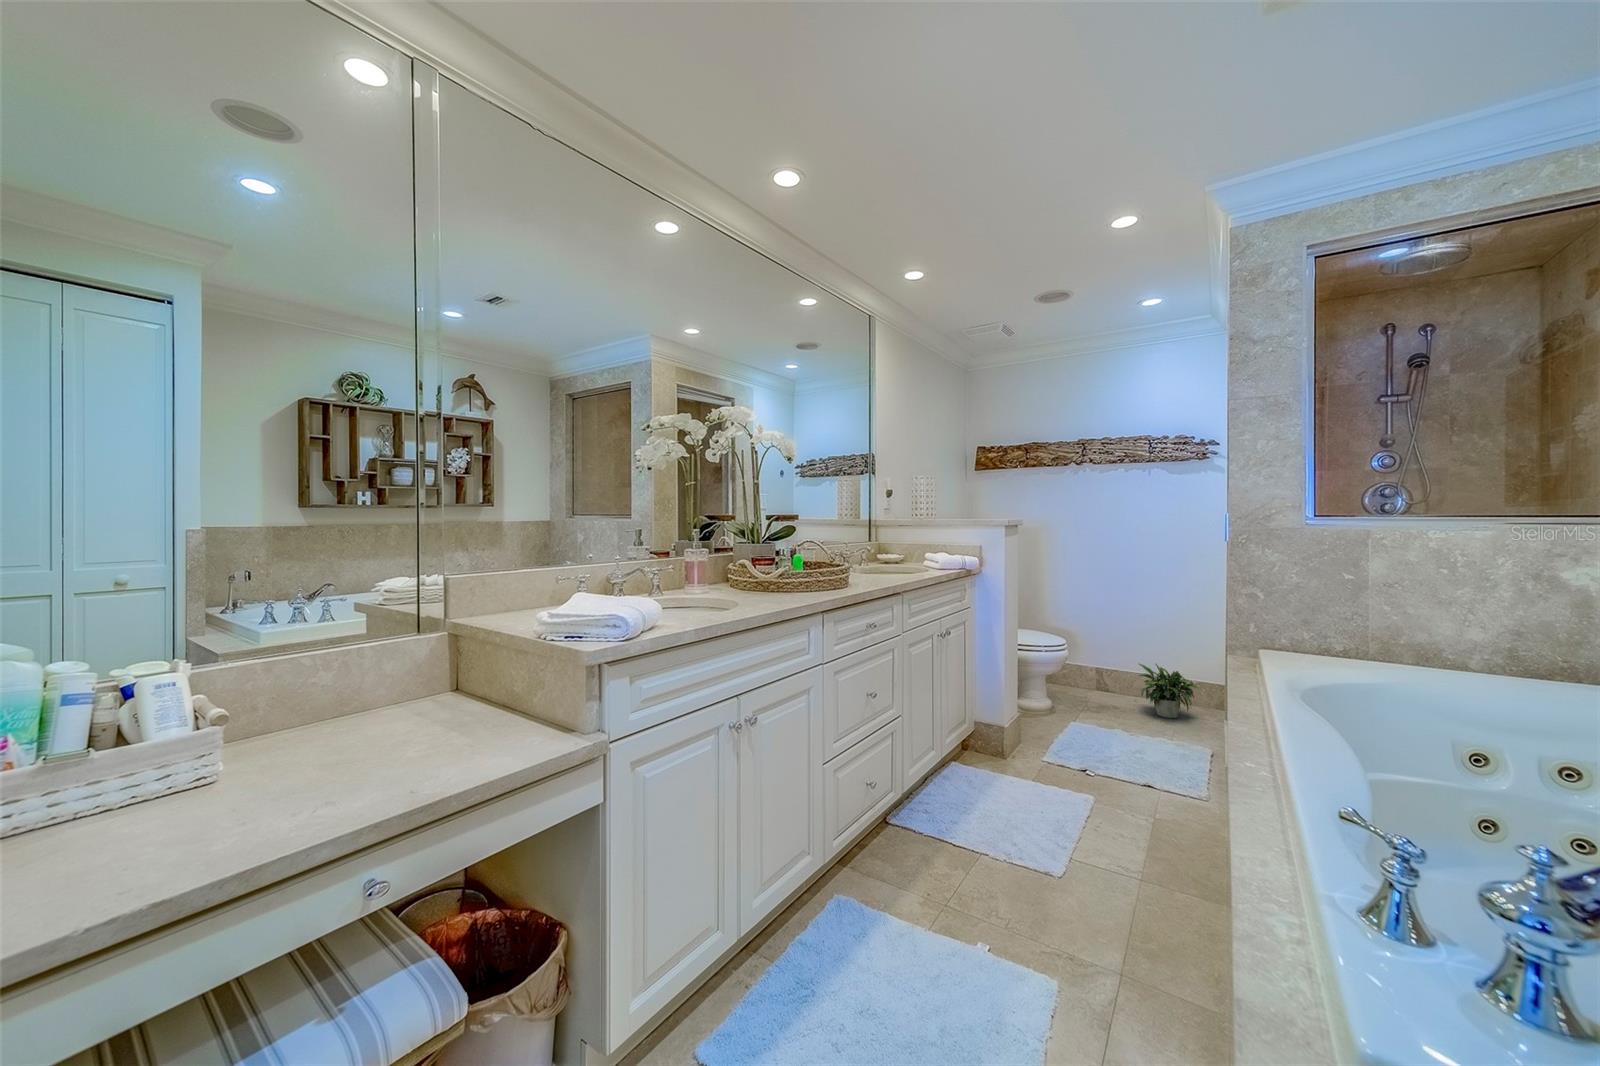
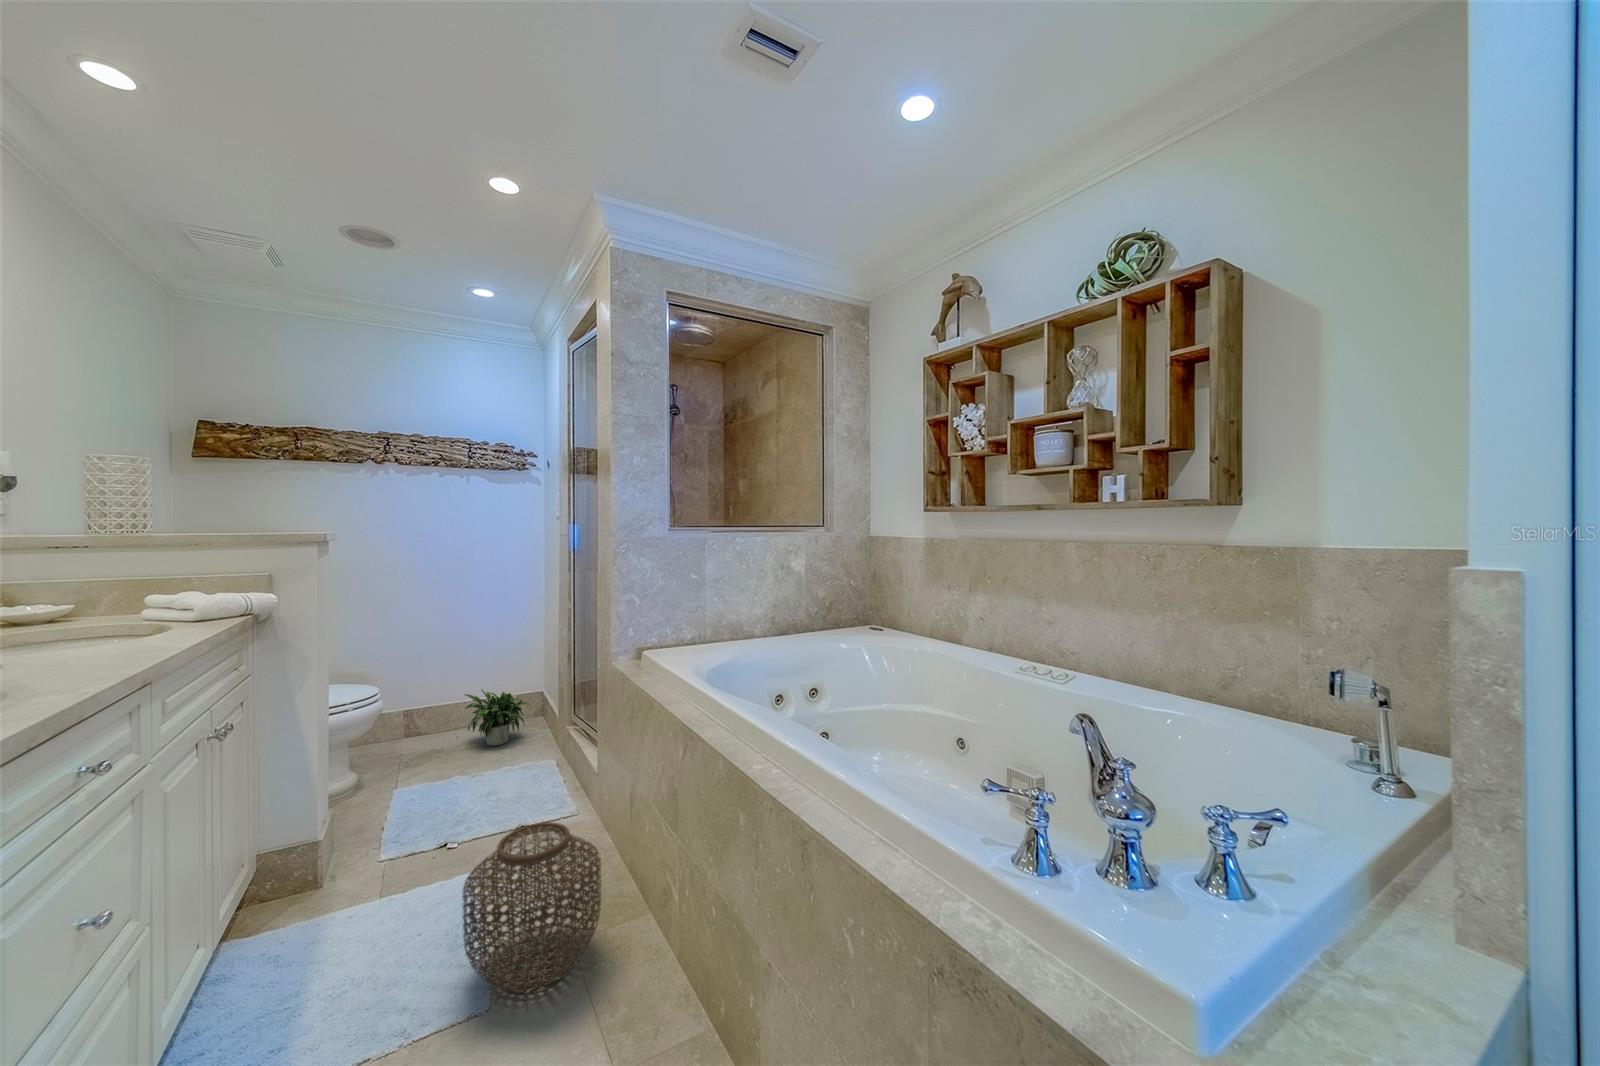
woven basket: none [1051,755,1165,886] -> present [462,822,601,993]

